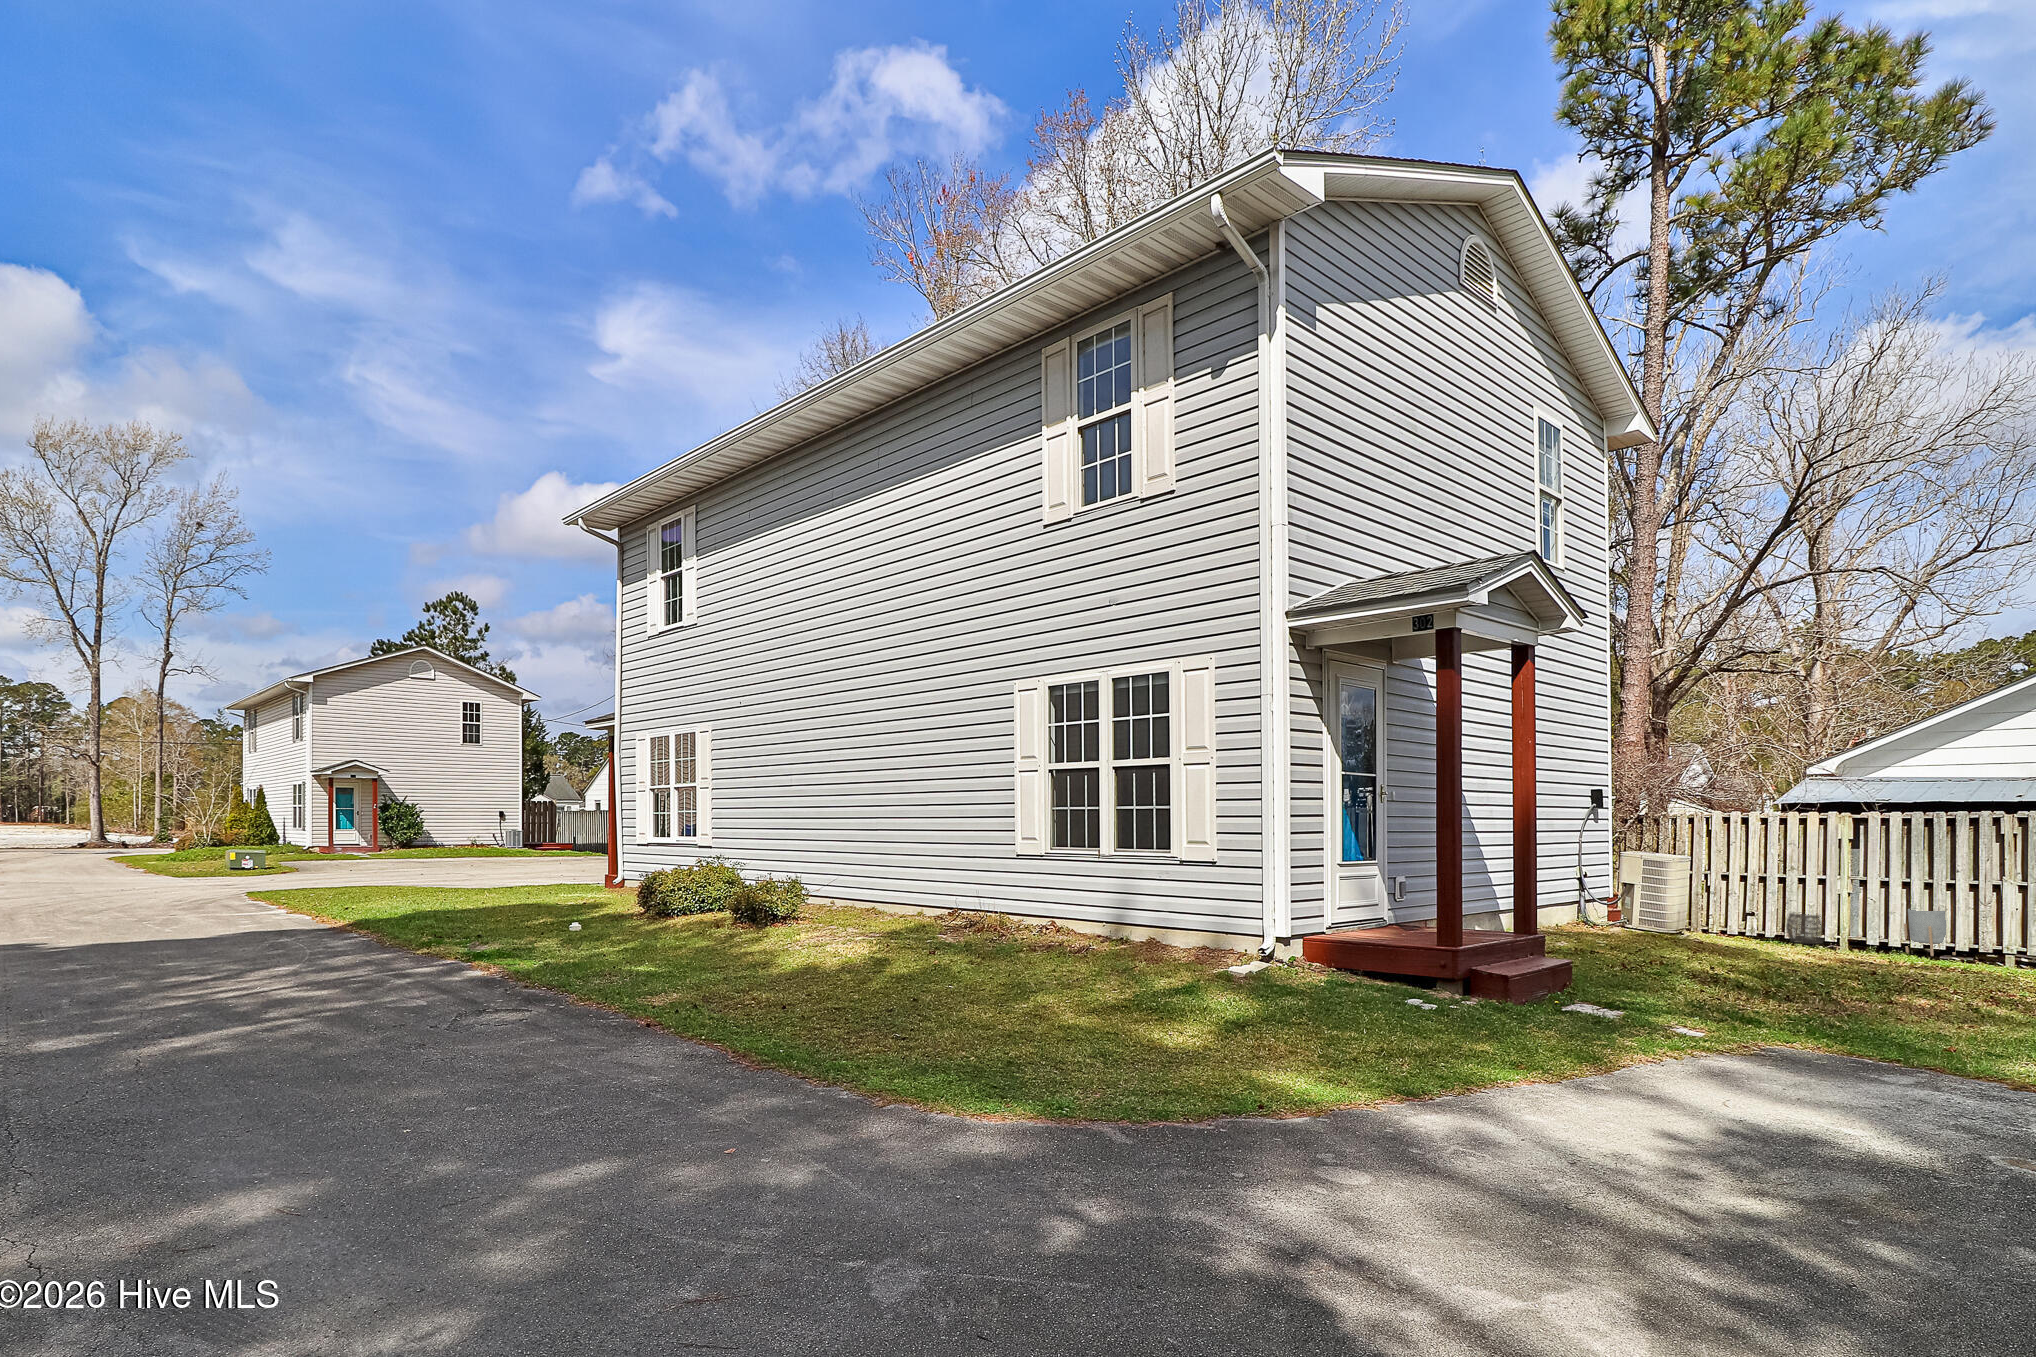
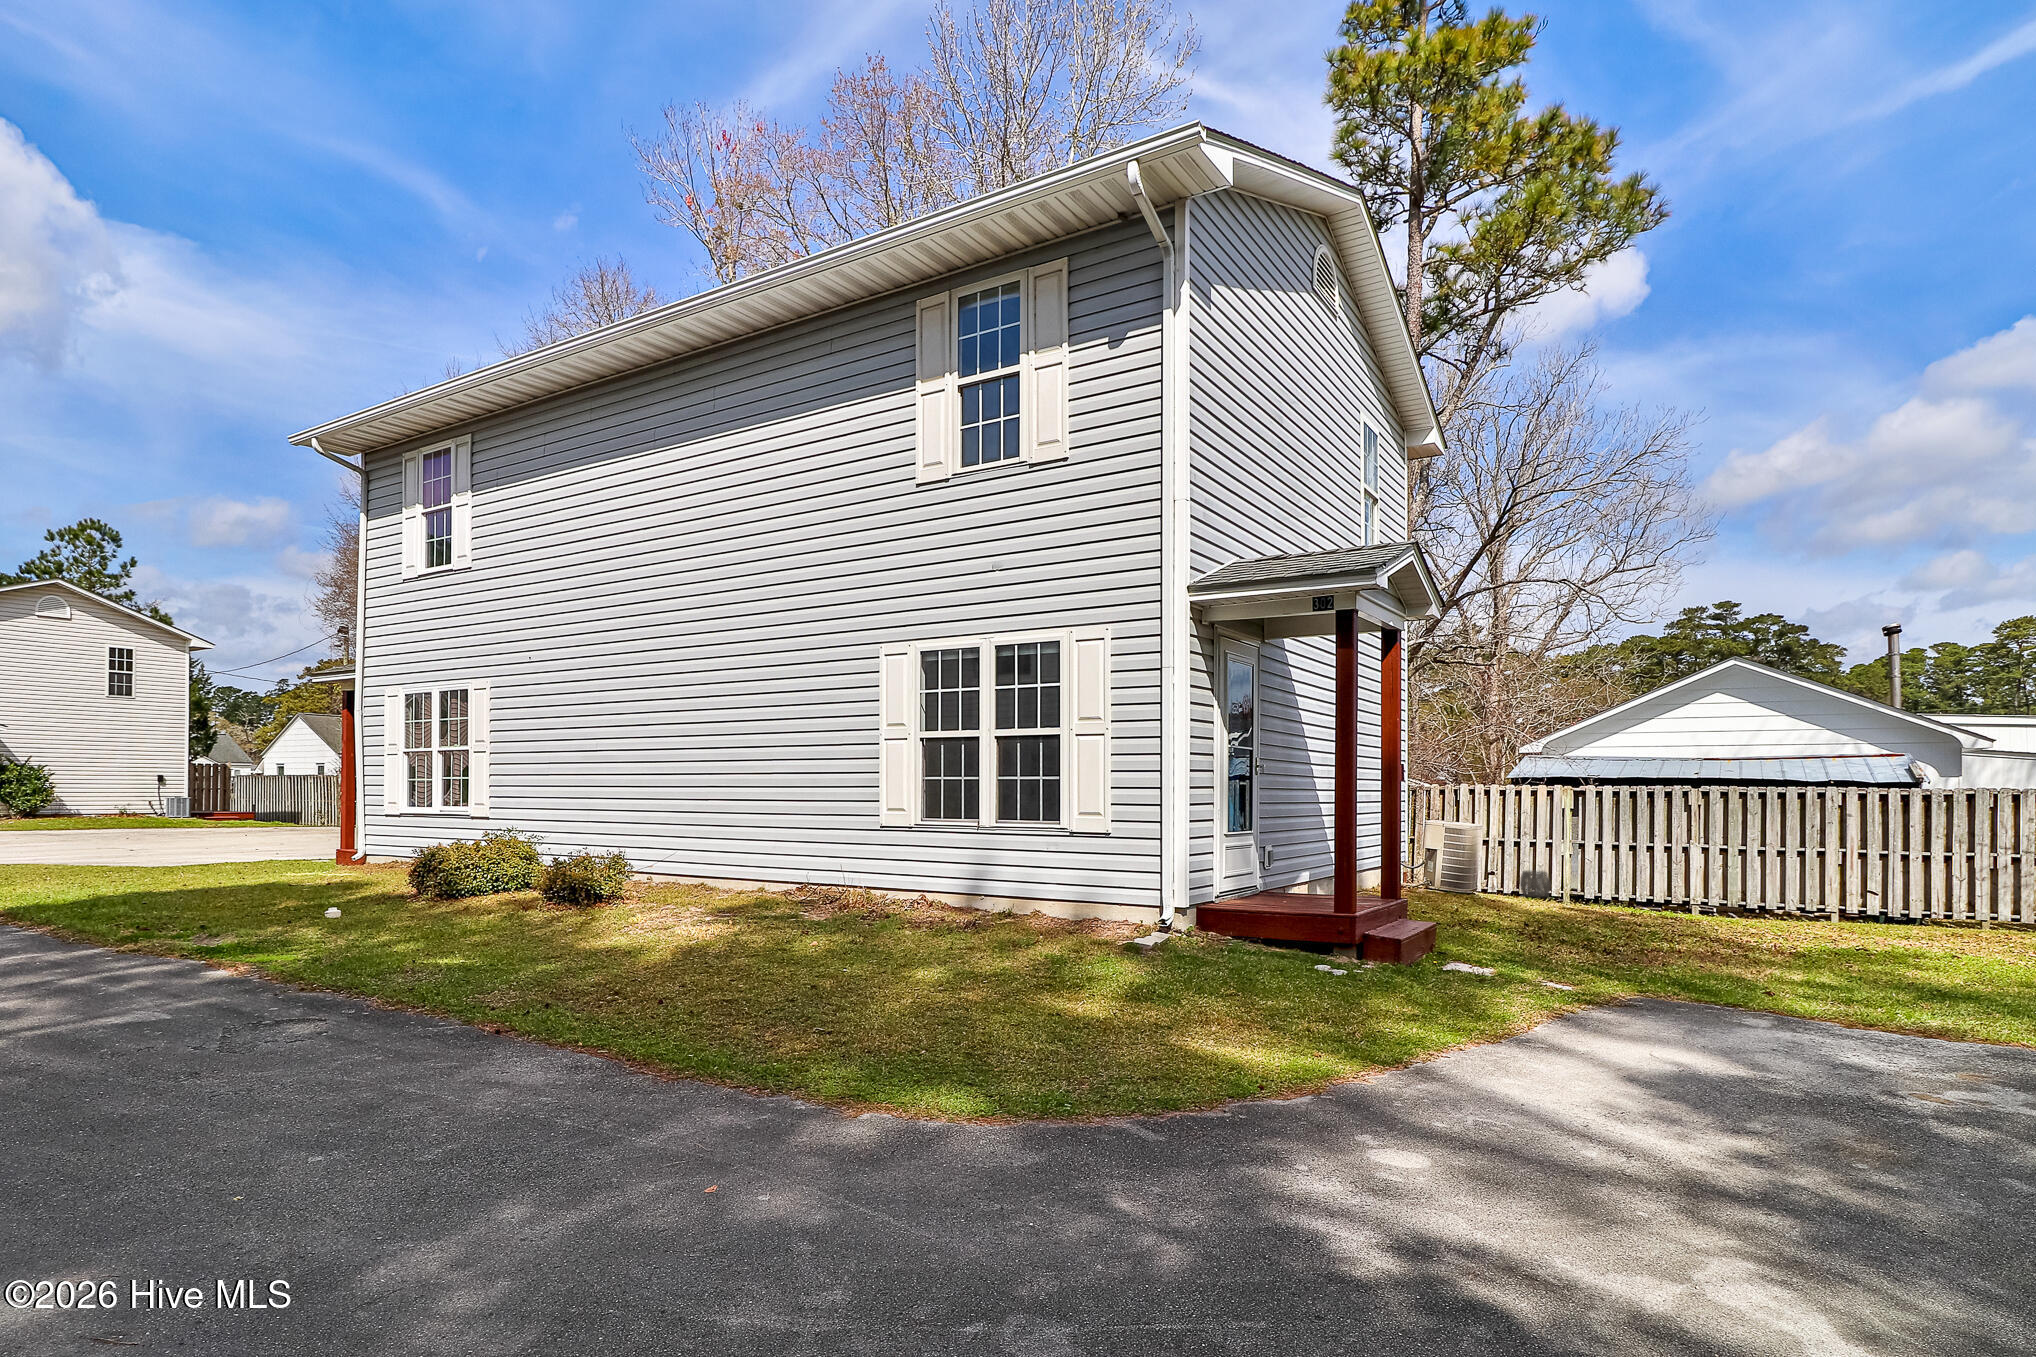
planter: present [1904,909,1956,956] -> none [1616,866,1654,906]

